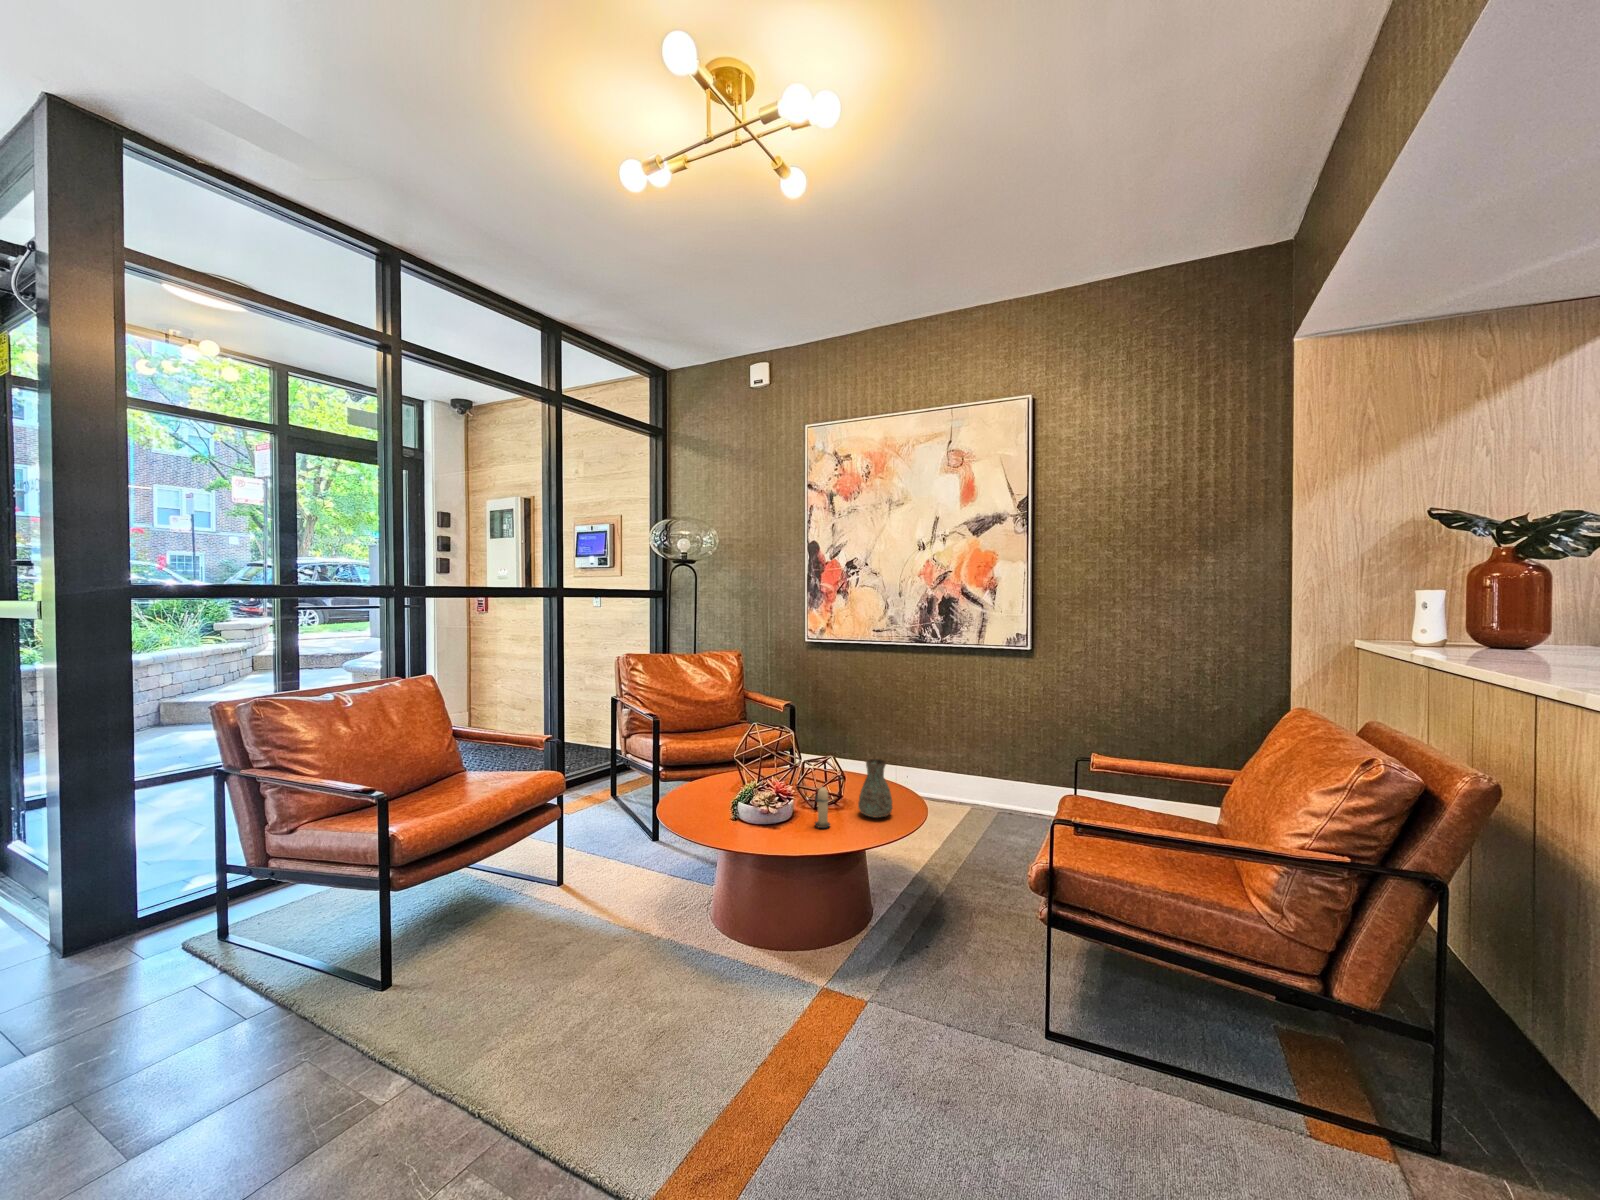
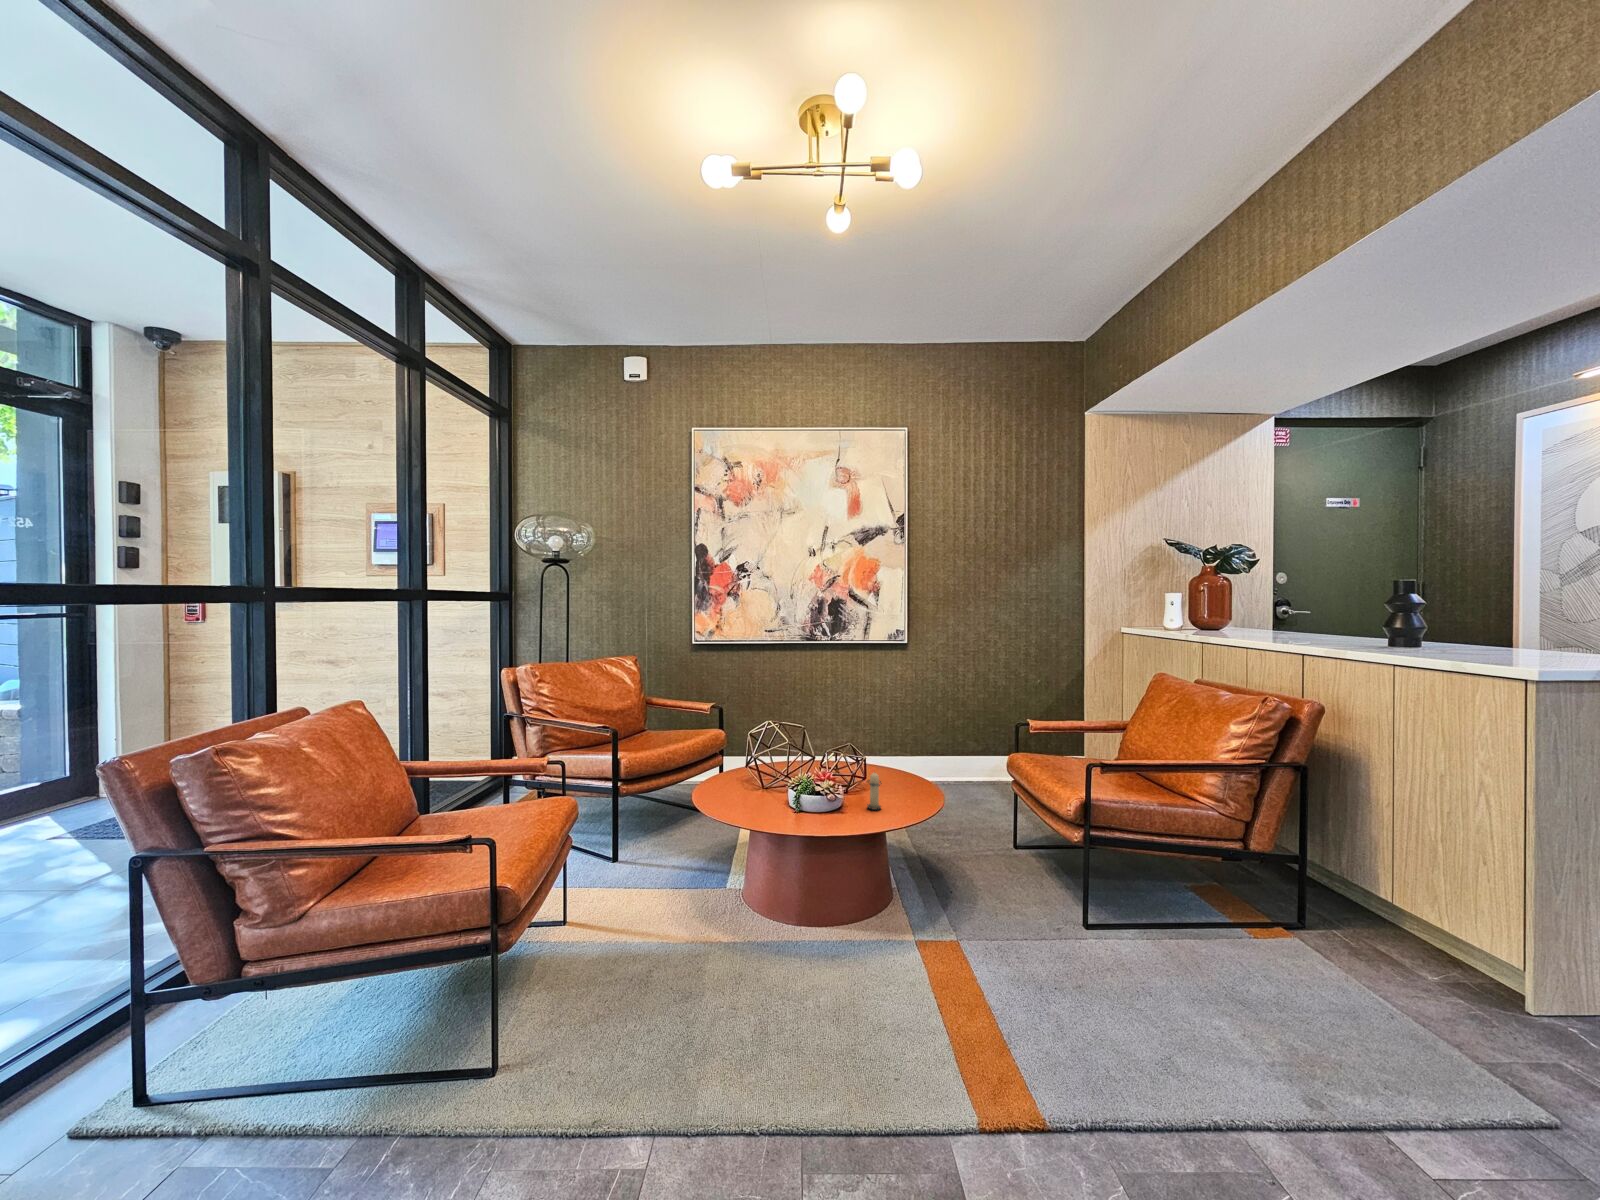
decorative vase: present [858,759,893,818] -> none [882,743,913,794]

